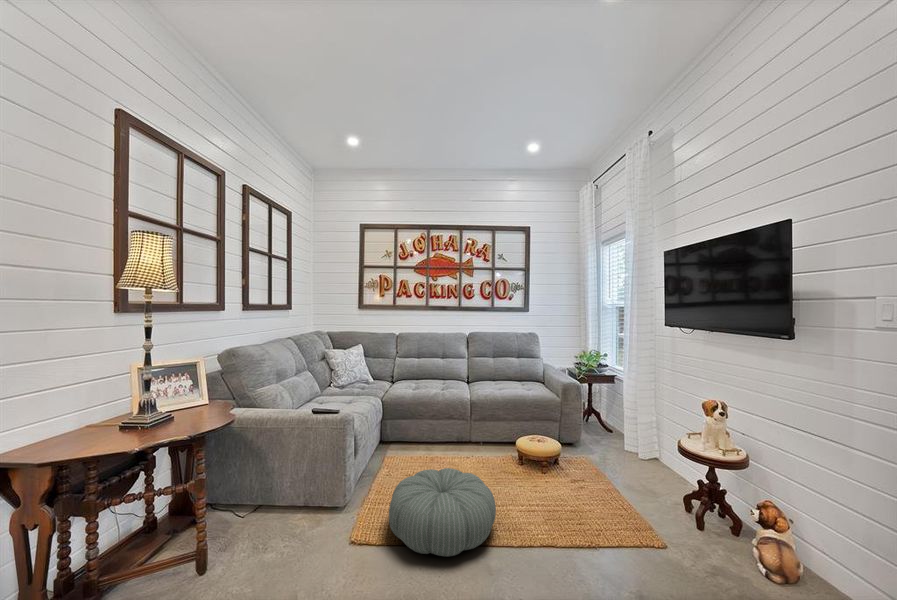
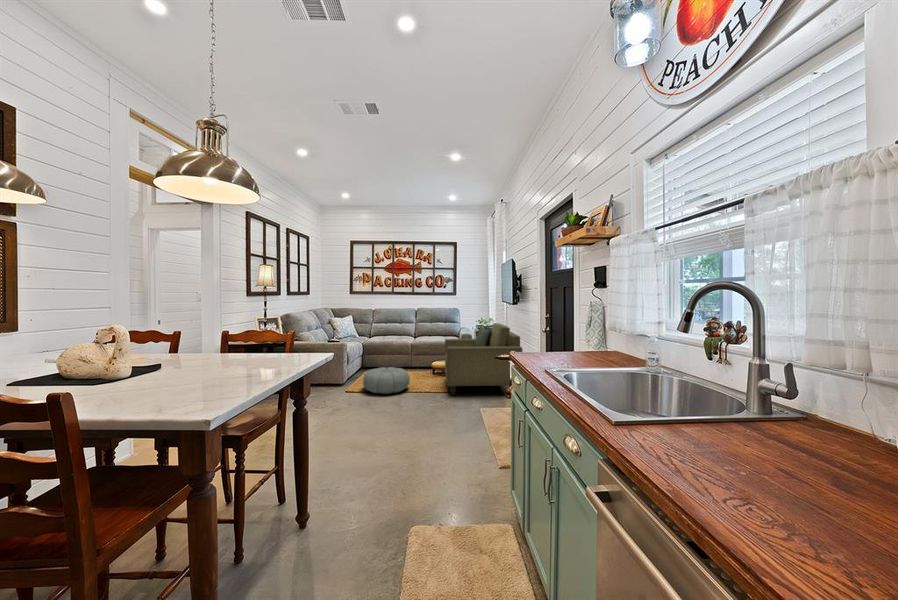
armchair: none [552,369,793,564] -> present [445,323,522,395]

